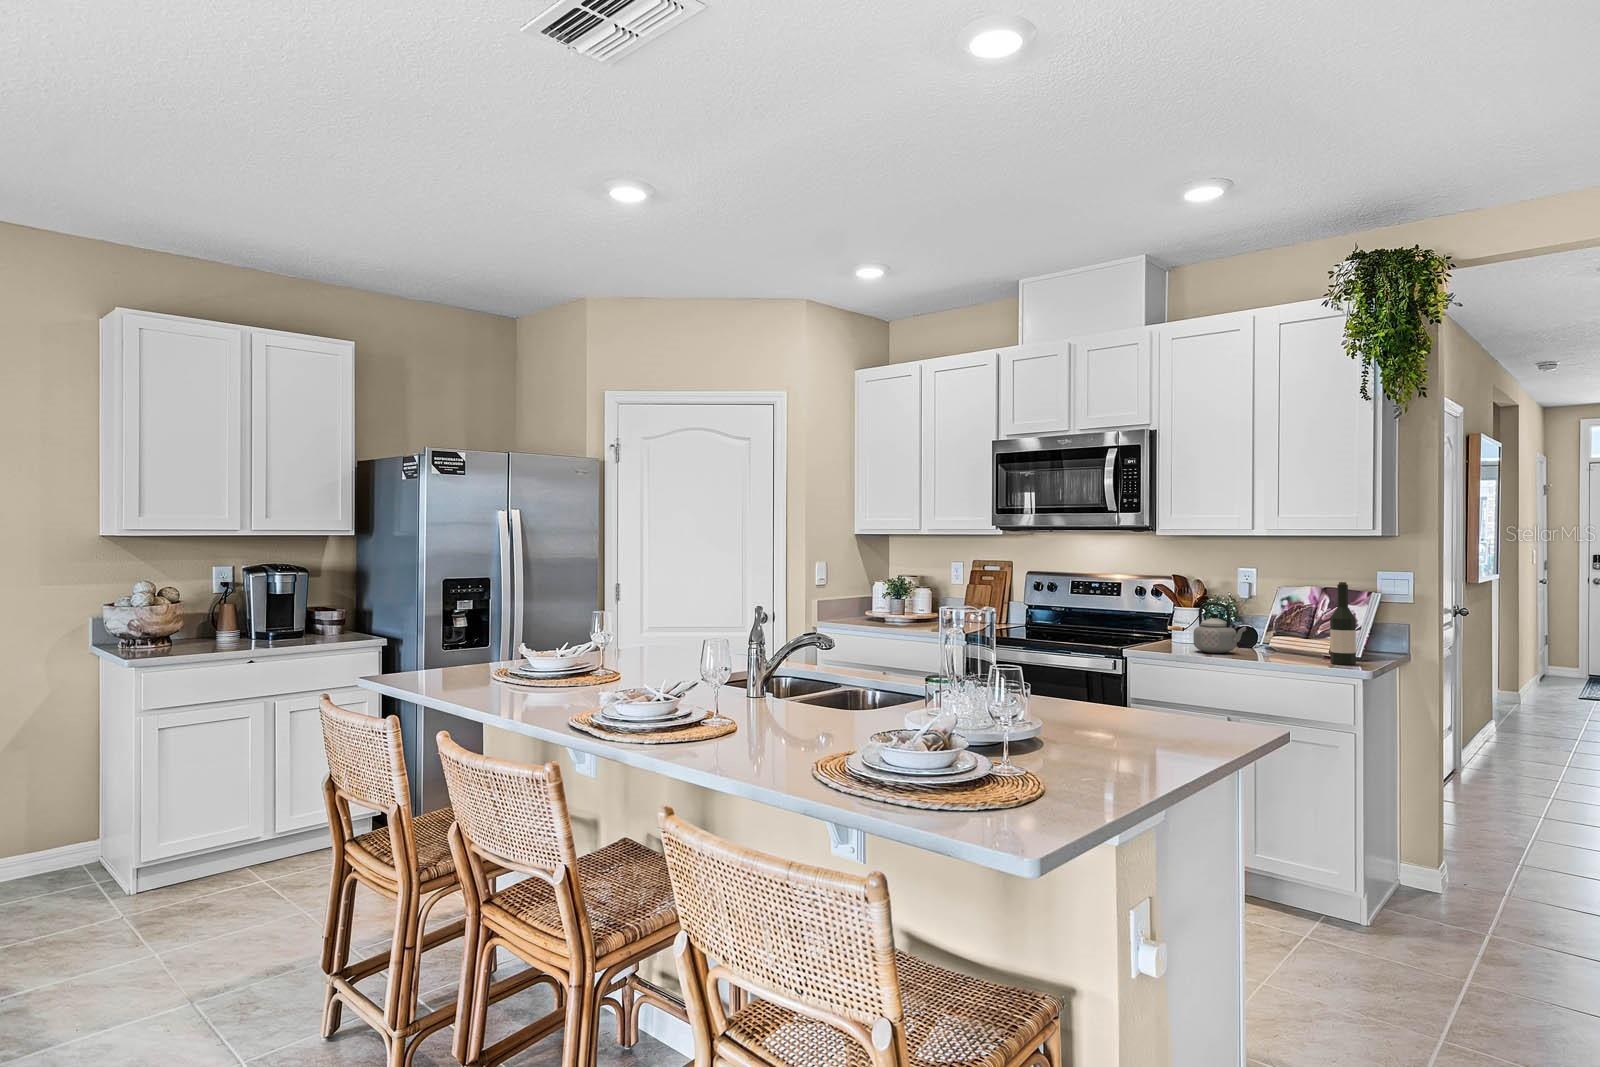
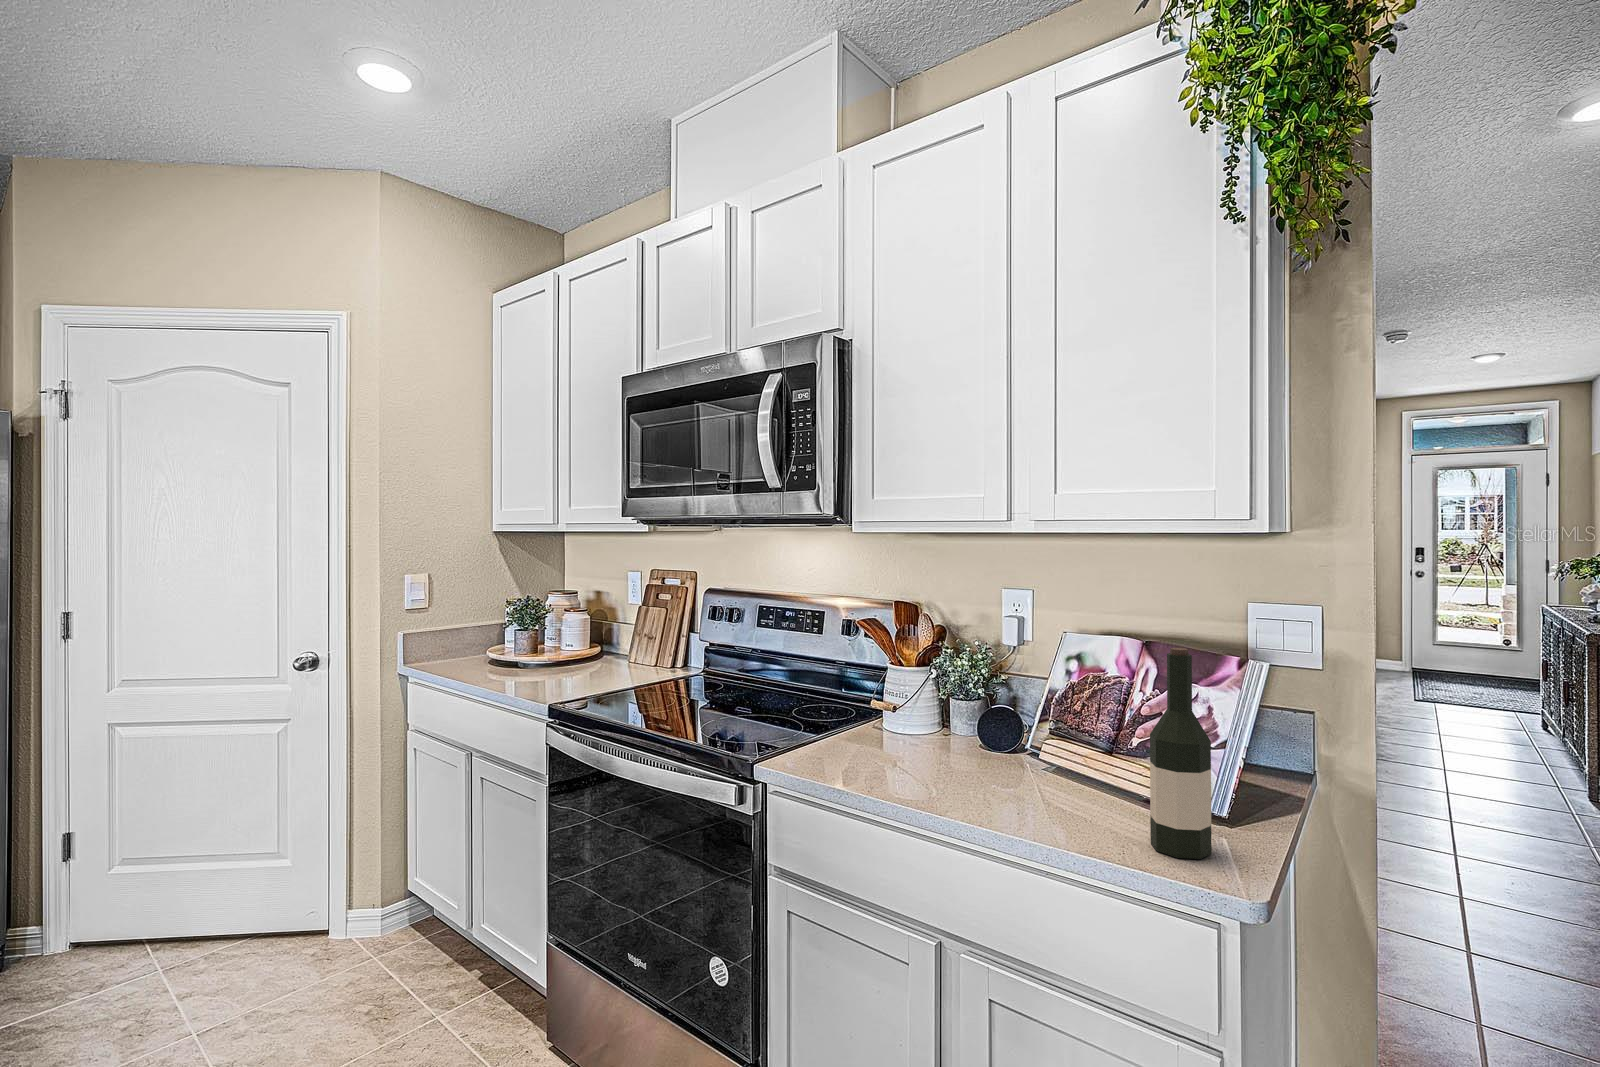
teapot: present [1193,602,1246,653] -> none [876,674,975,786]

